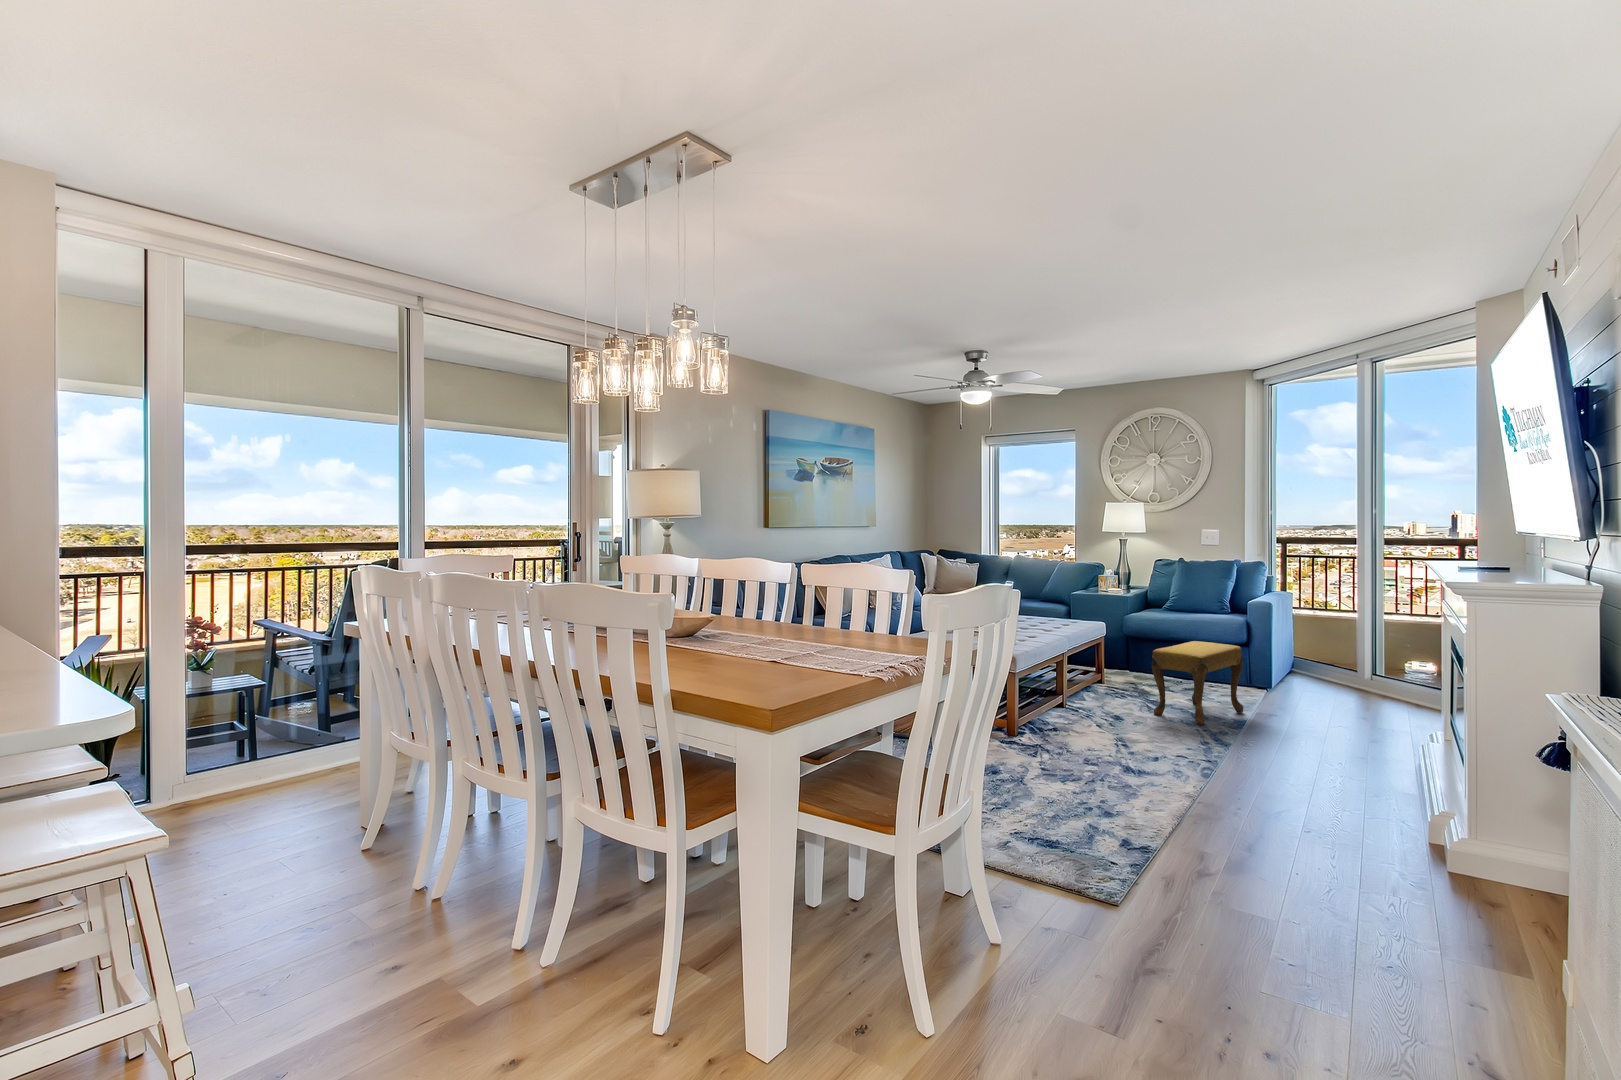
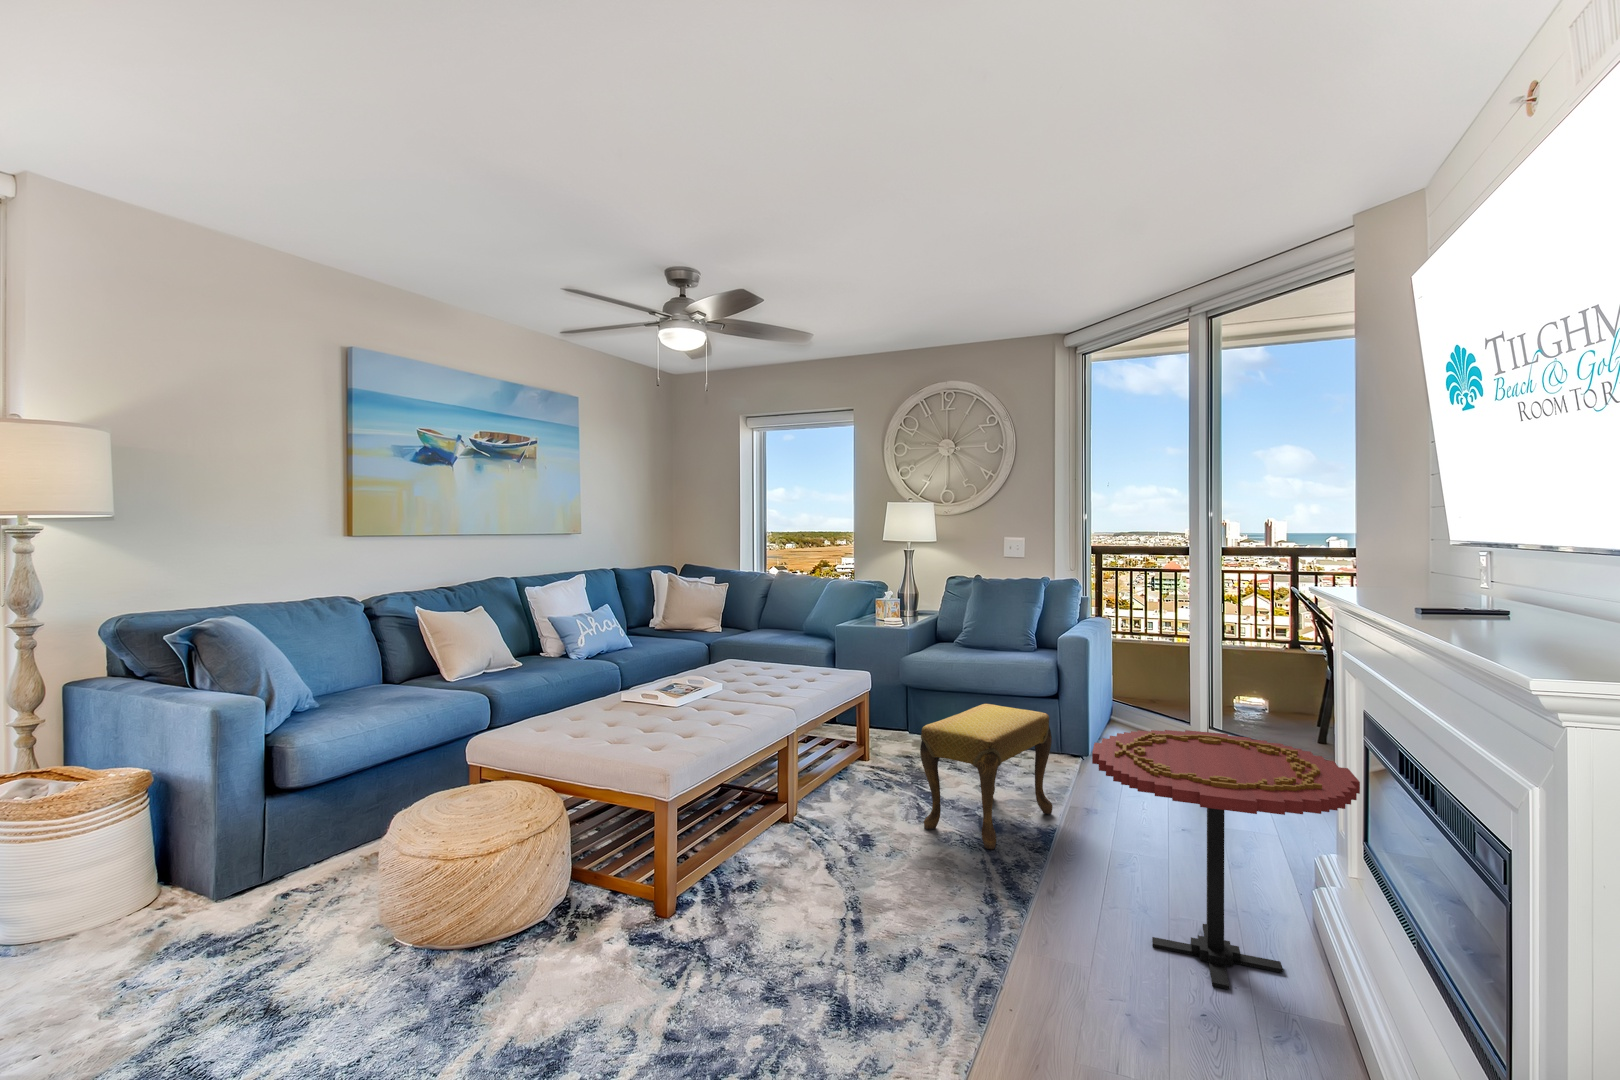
side table: none [1269,646,1432,779] -> present [1092,730,1360,990]

